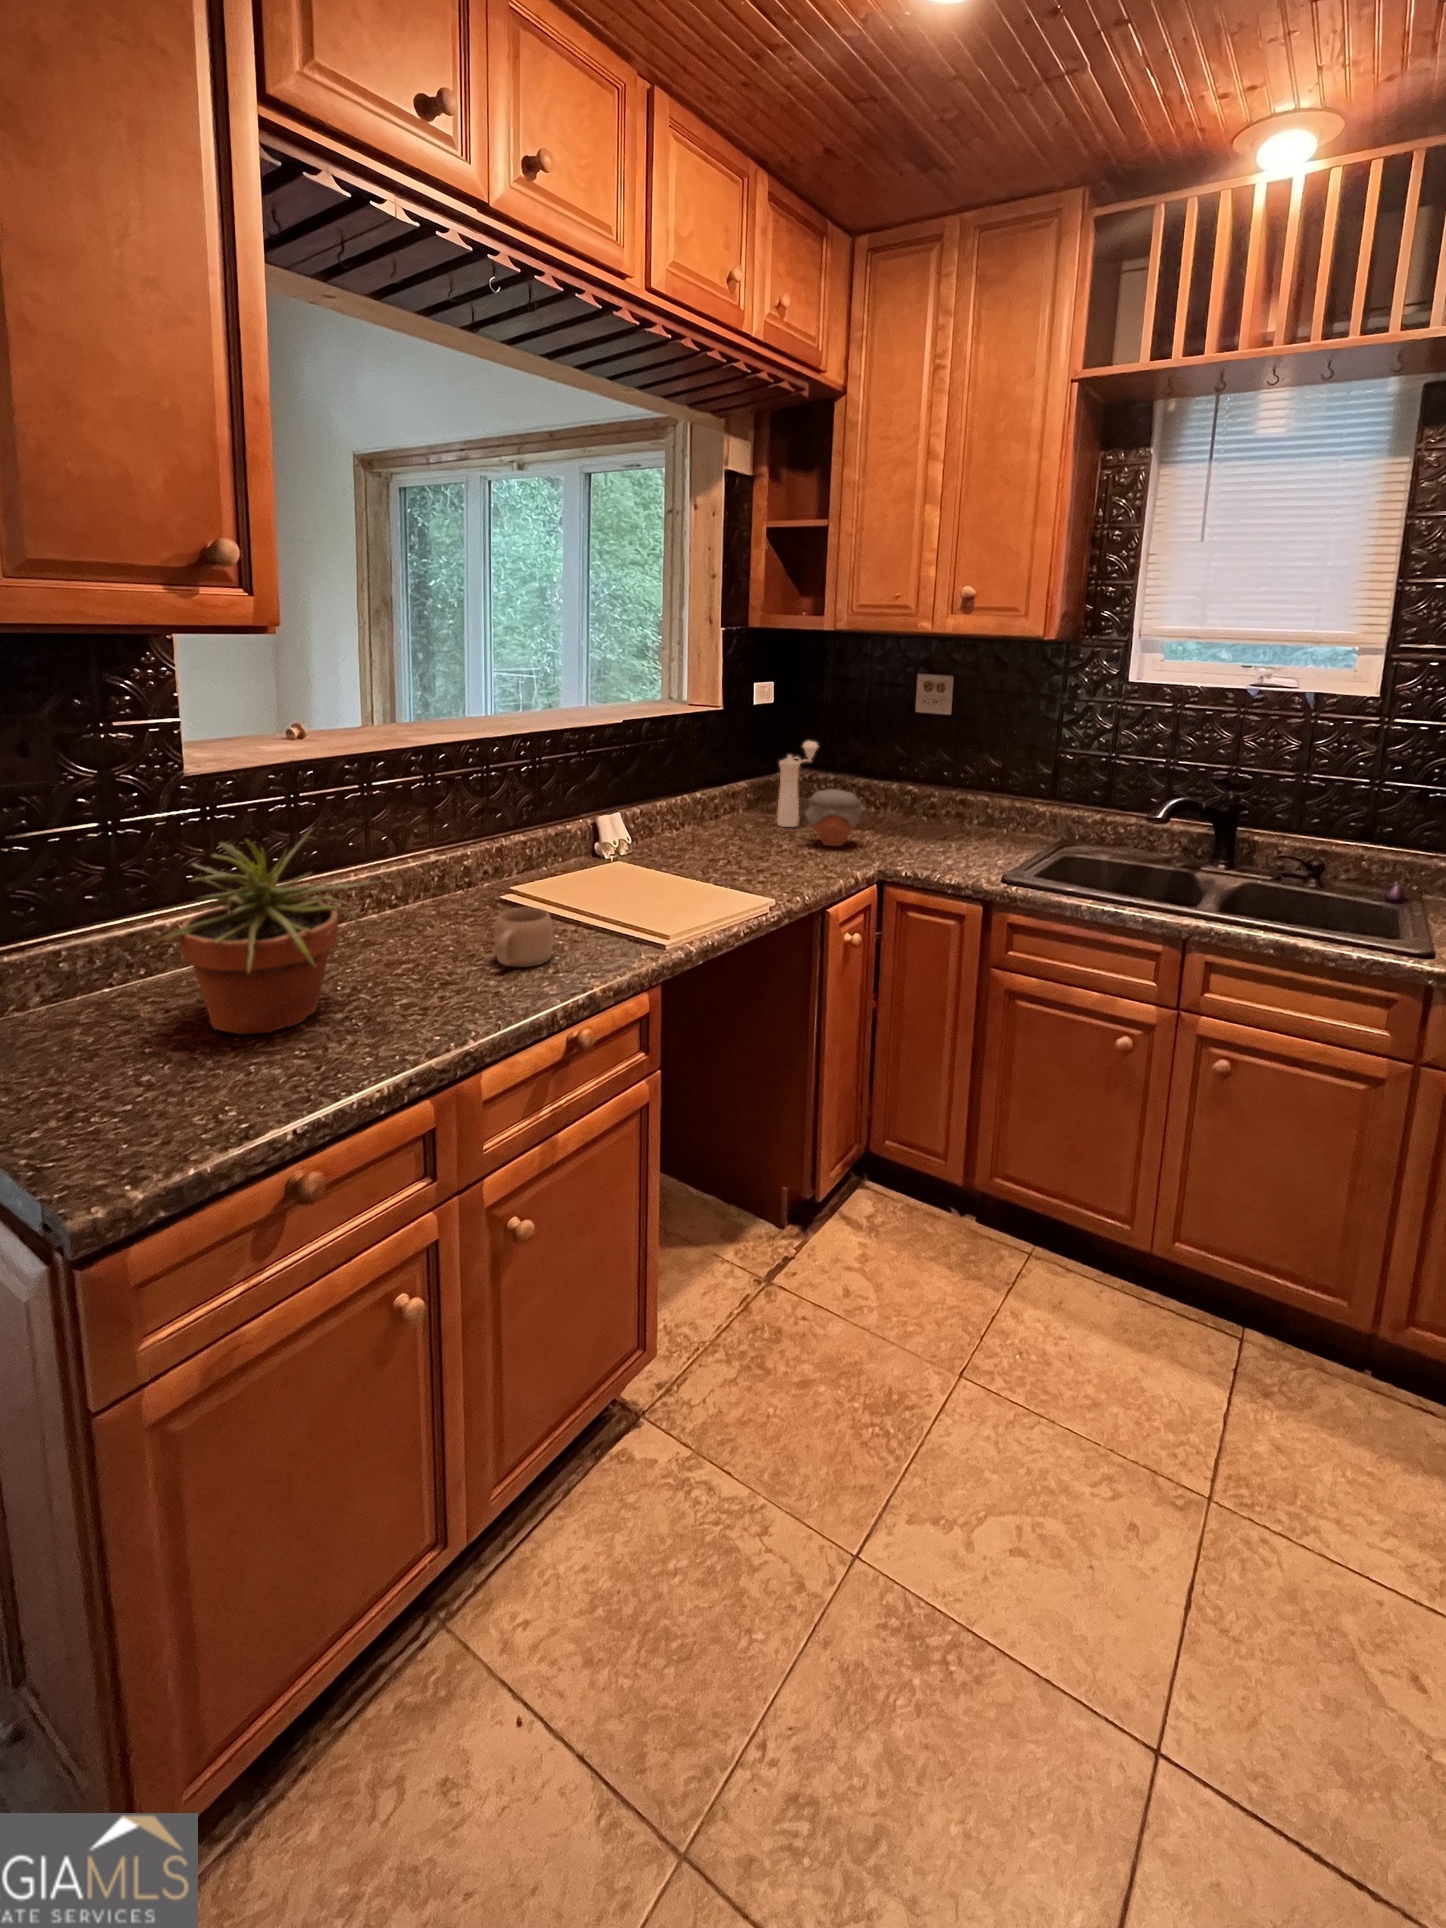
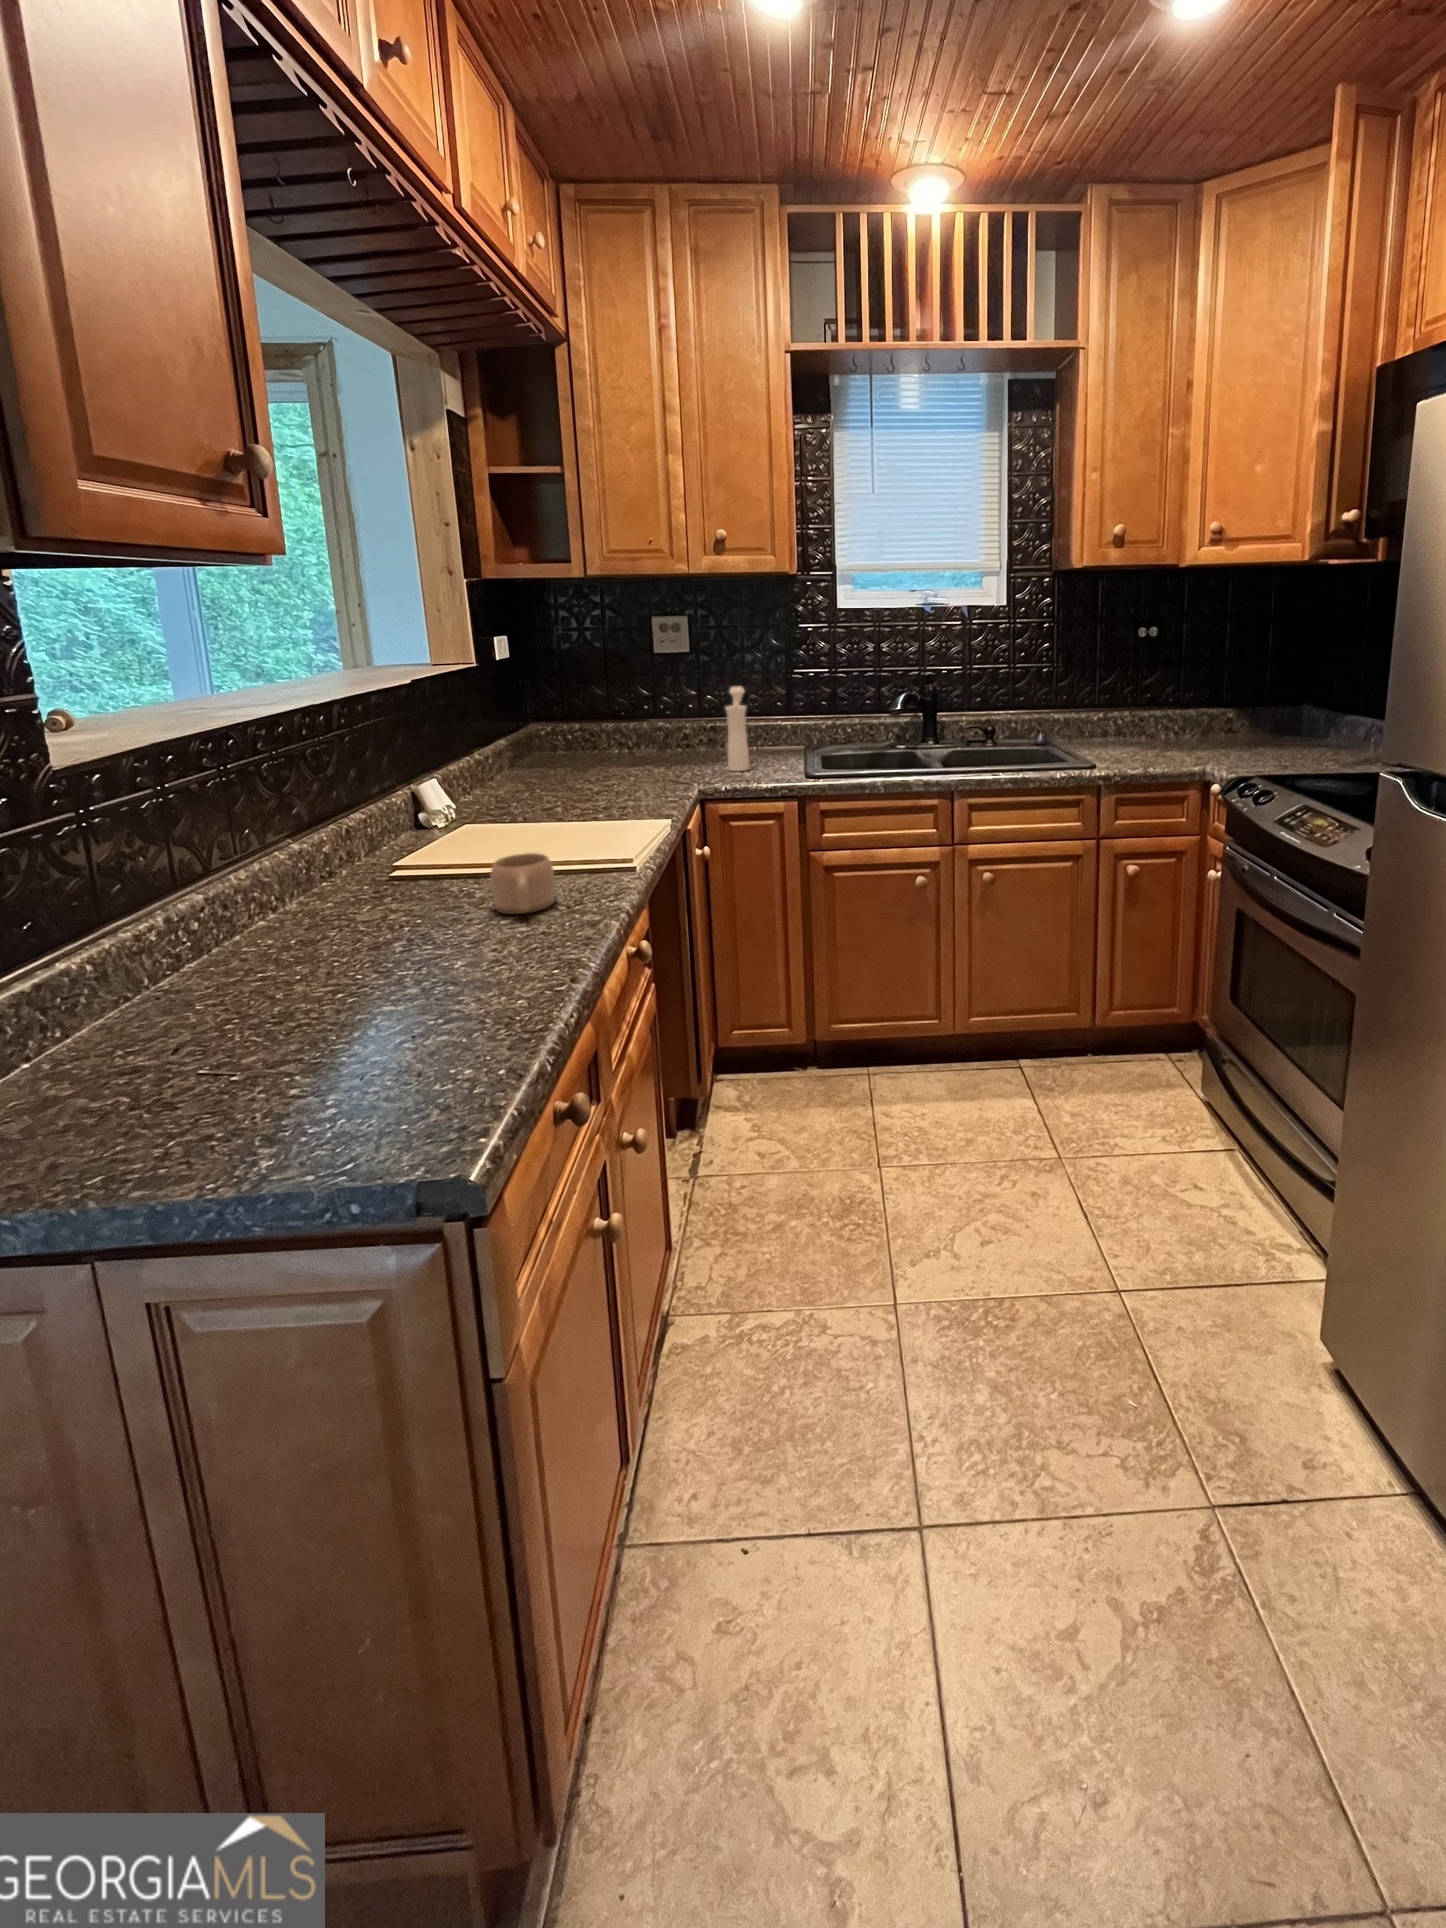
pepper mill: present [777,741,818,827] -> present [725,687,749,771]
jar: present [805,789,864,846] -> none [614,727,669,780]
potted plant: present [133,828,376,1034] -> none [188,787,437,1043]

